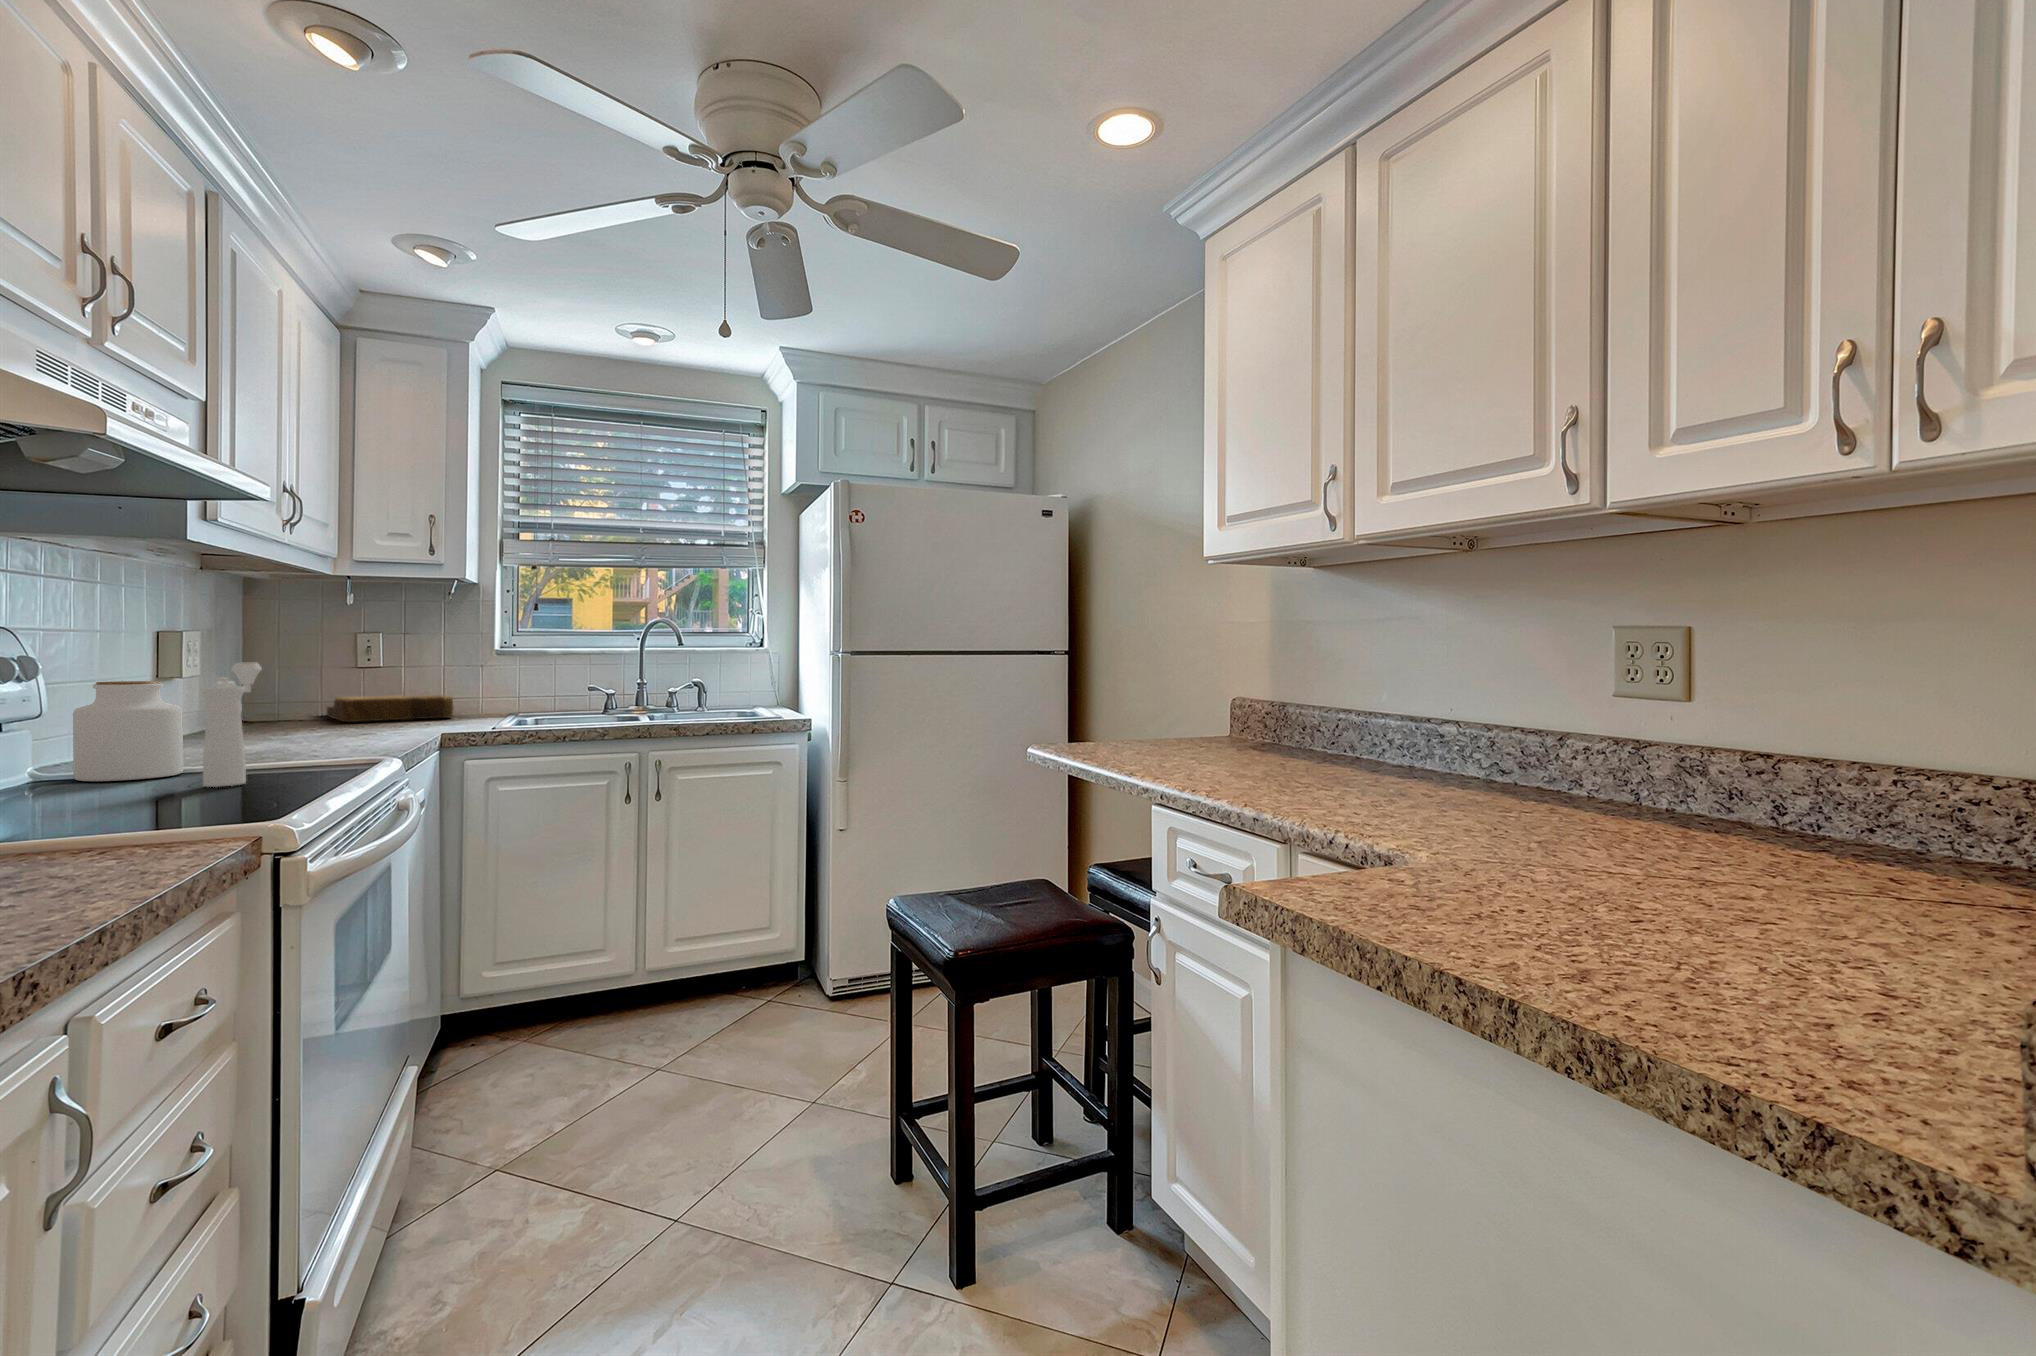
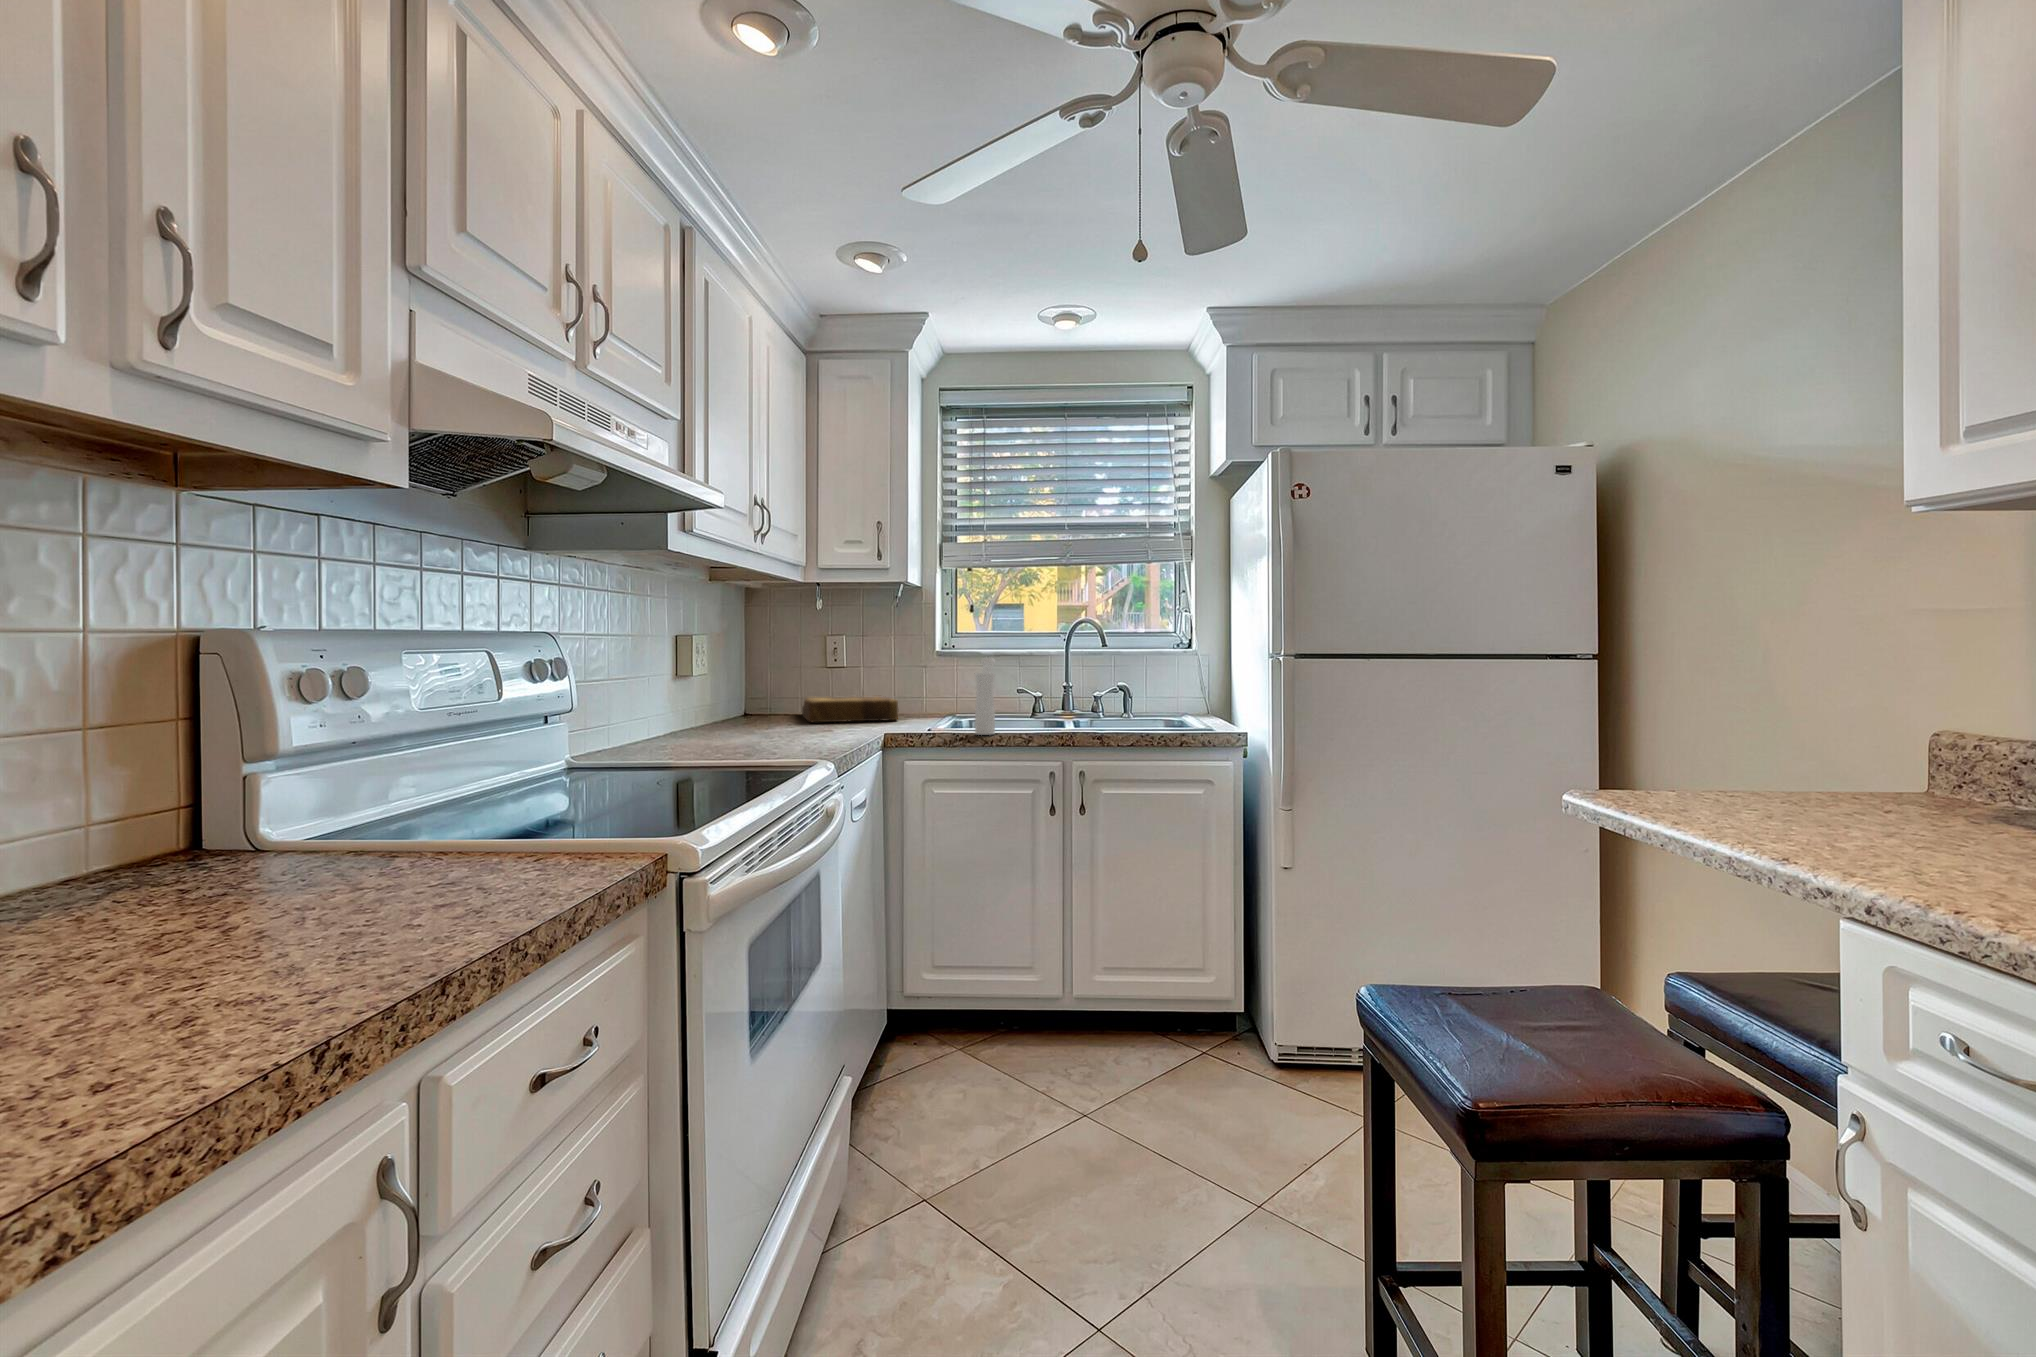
pepper mill: present [201,662,262,787] -> present [975,658,995,735]
jar: present [73,681,183,781] -> none [581,686,659,778]

